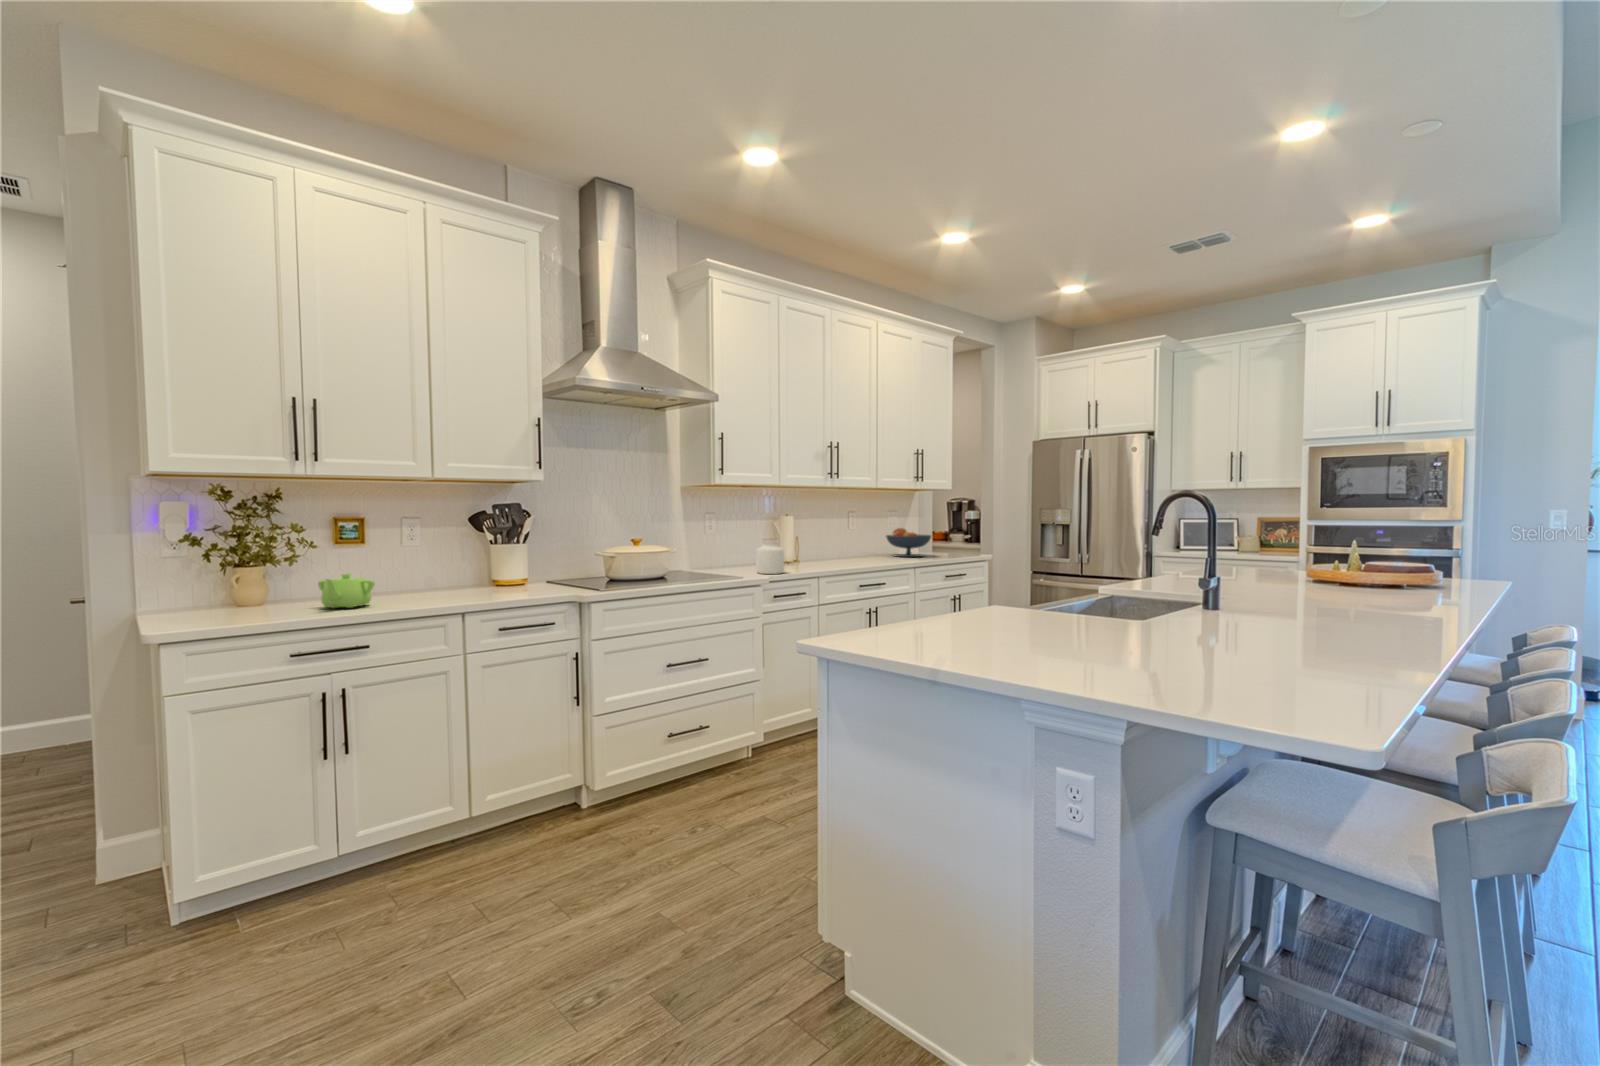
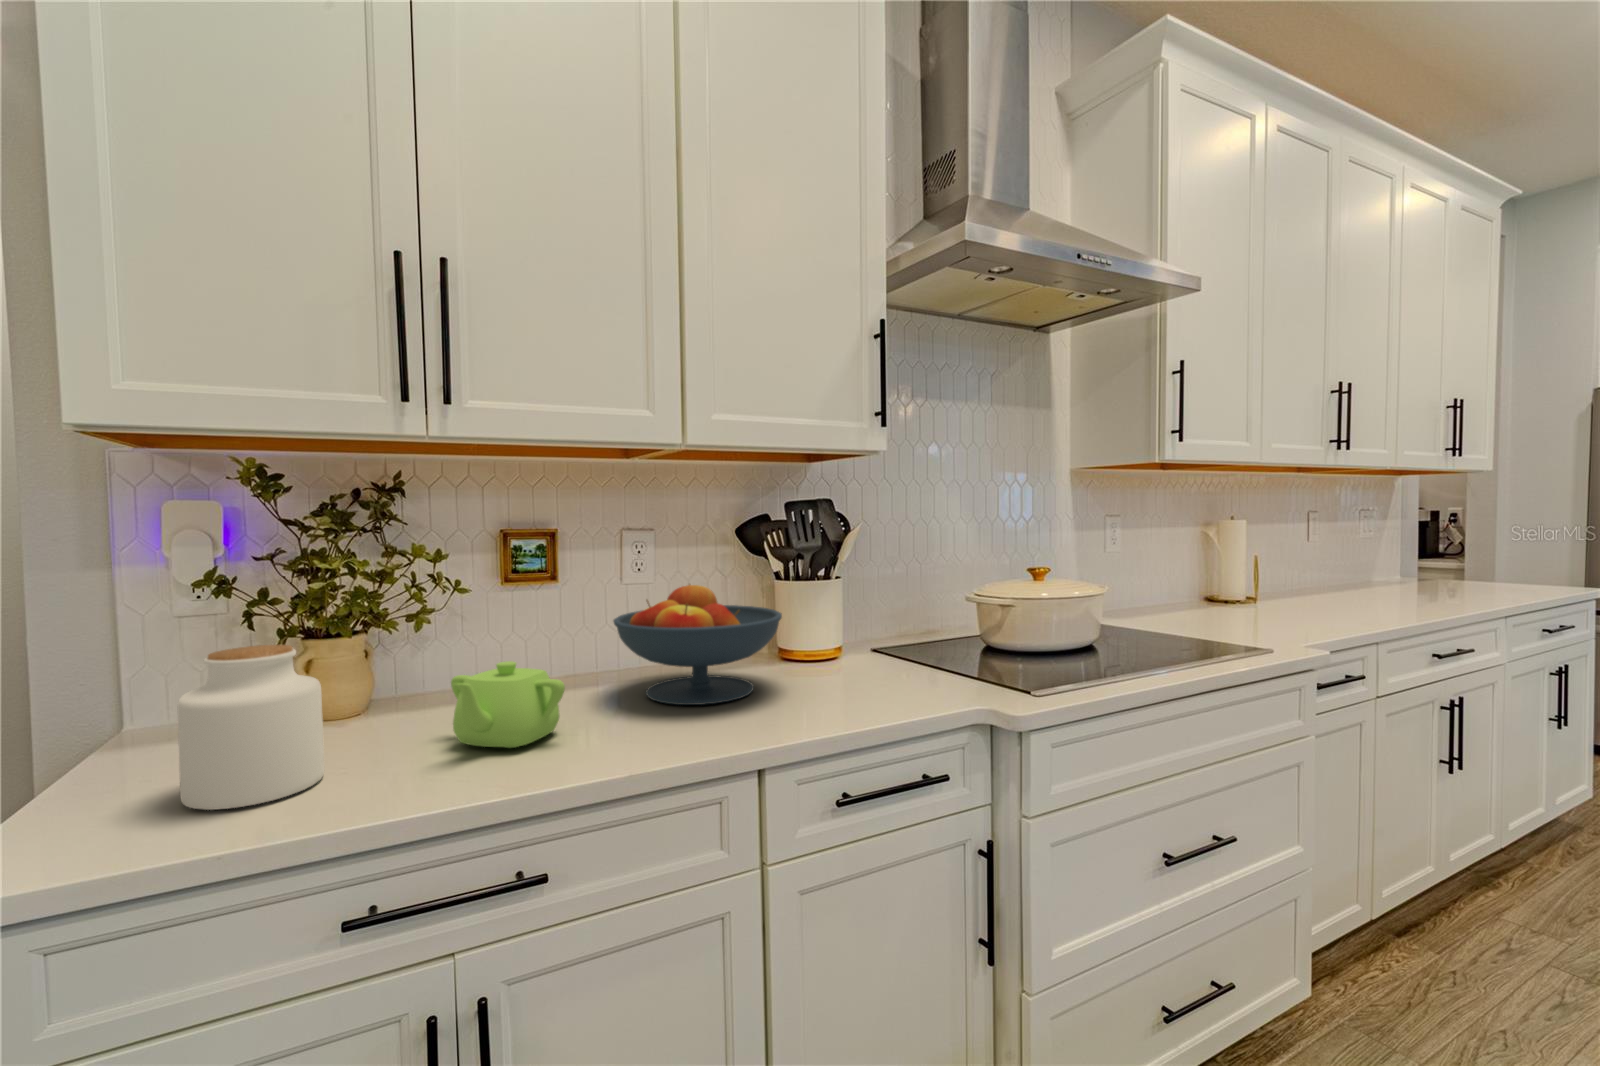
fruit bowl: present [886,528,931,557] -> present [614,584,782,705]
jar: present [756,539,784,574] -> present [177,645,324,810]

